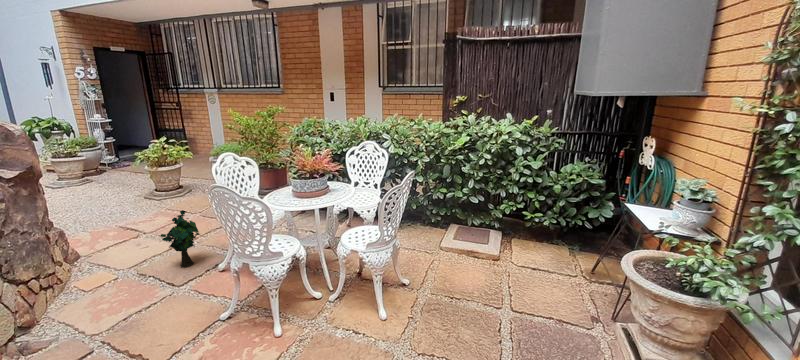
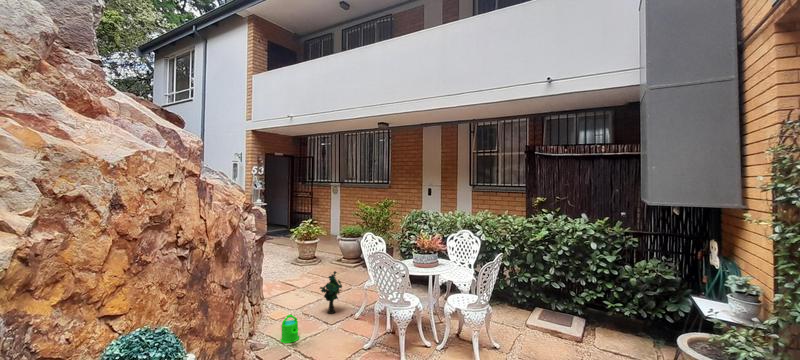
watering can: none [78,288,120,331] -> present [281,315,299,343]

